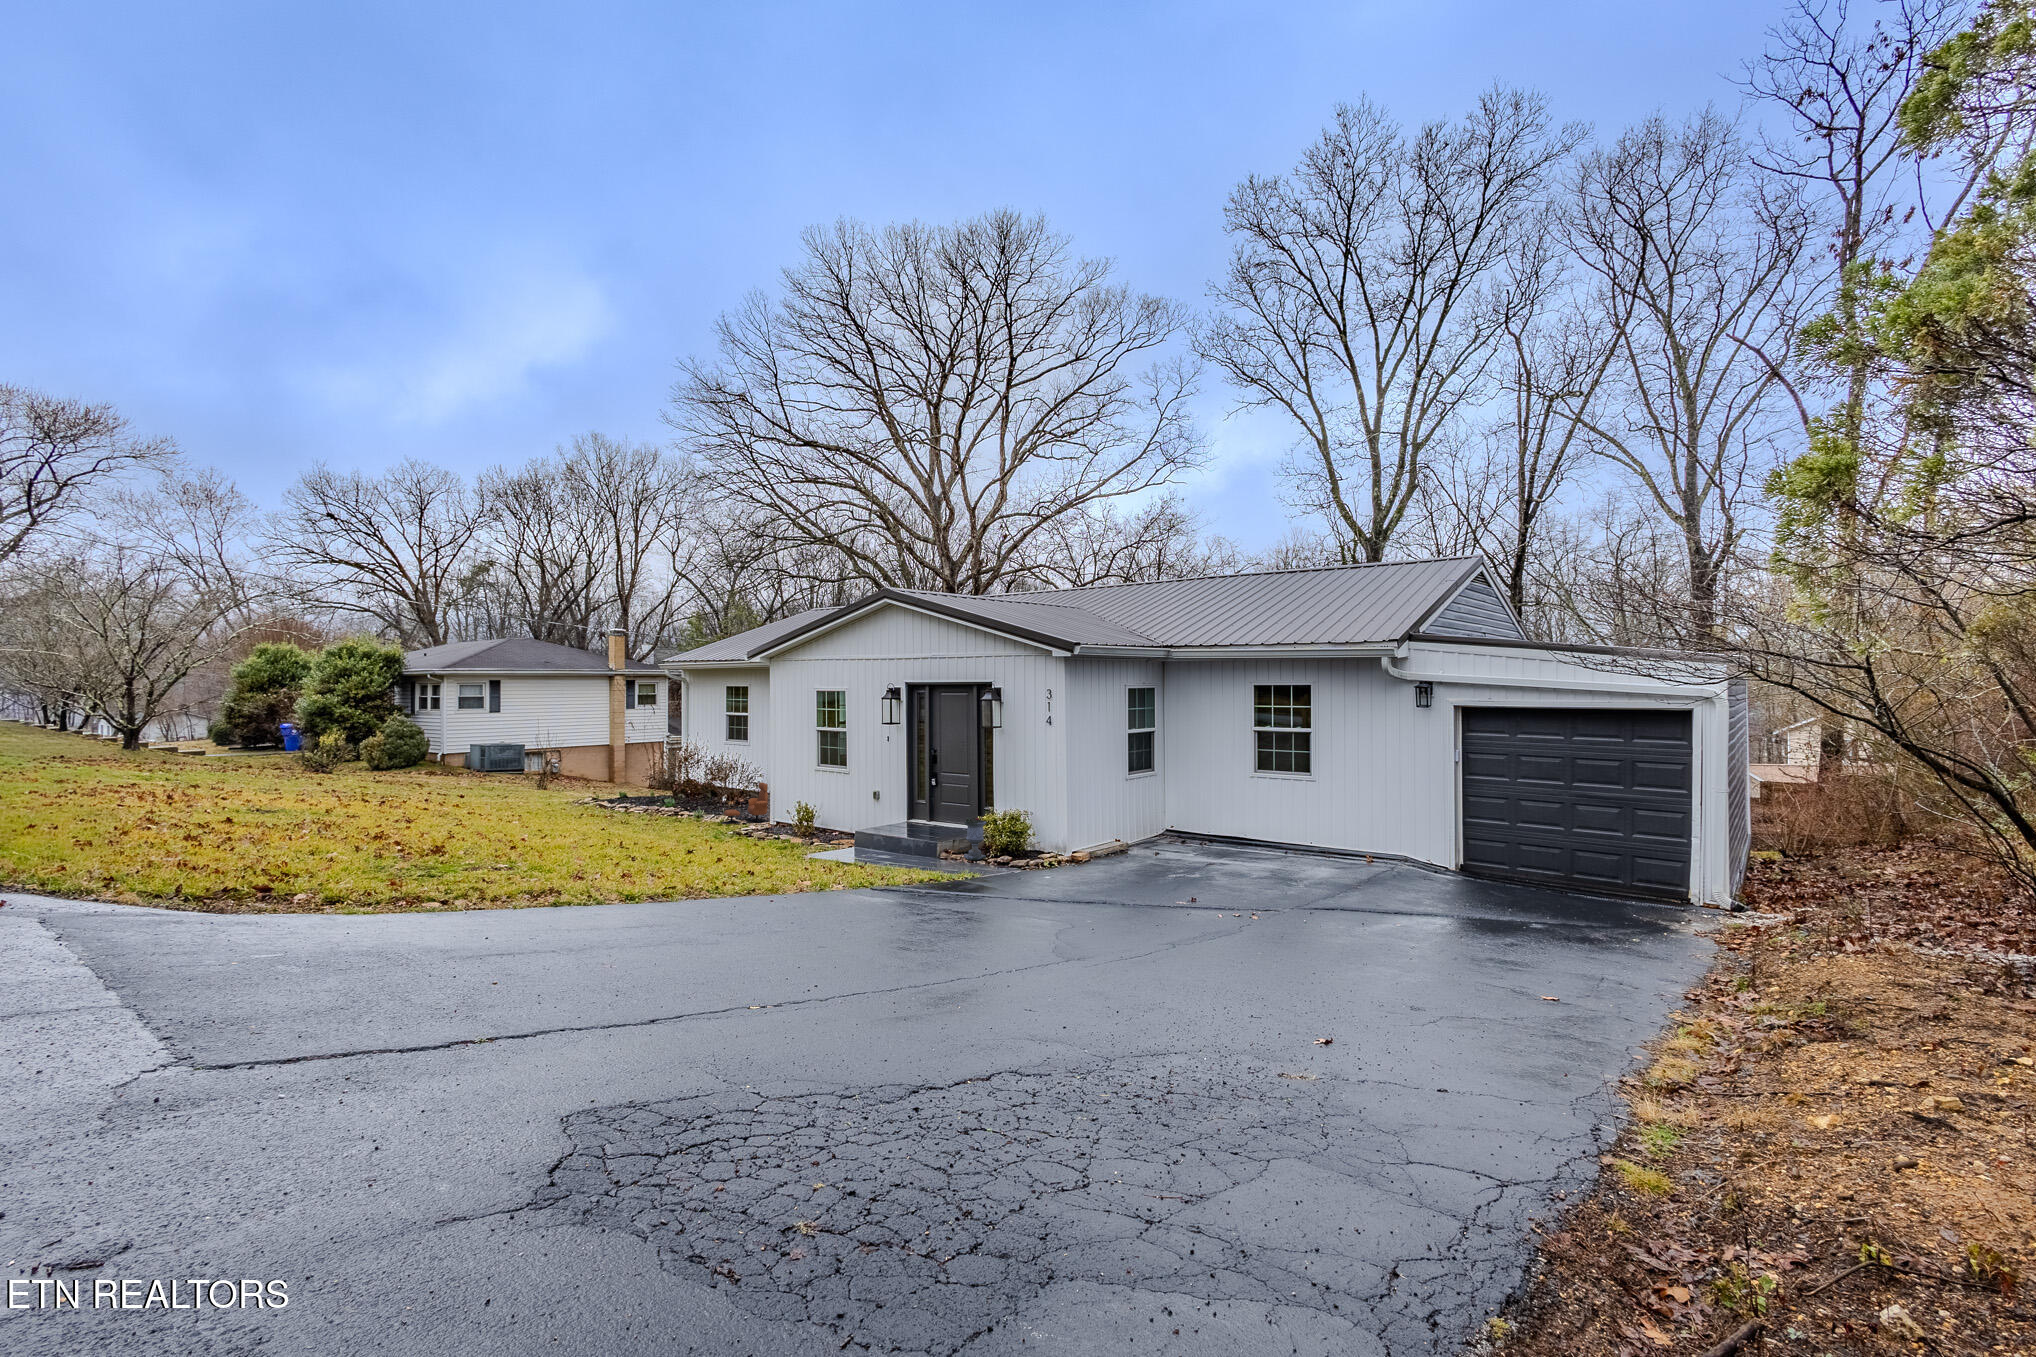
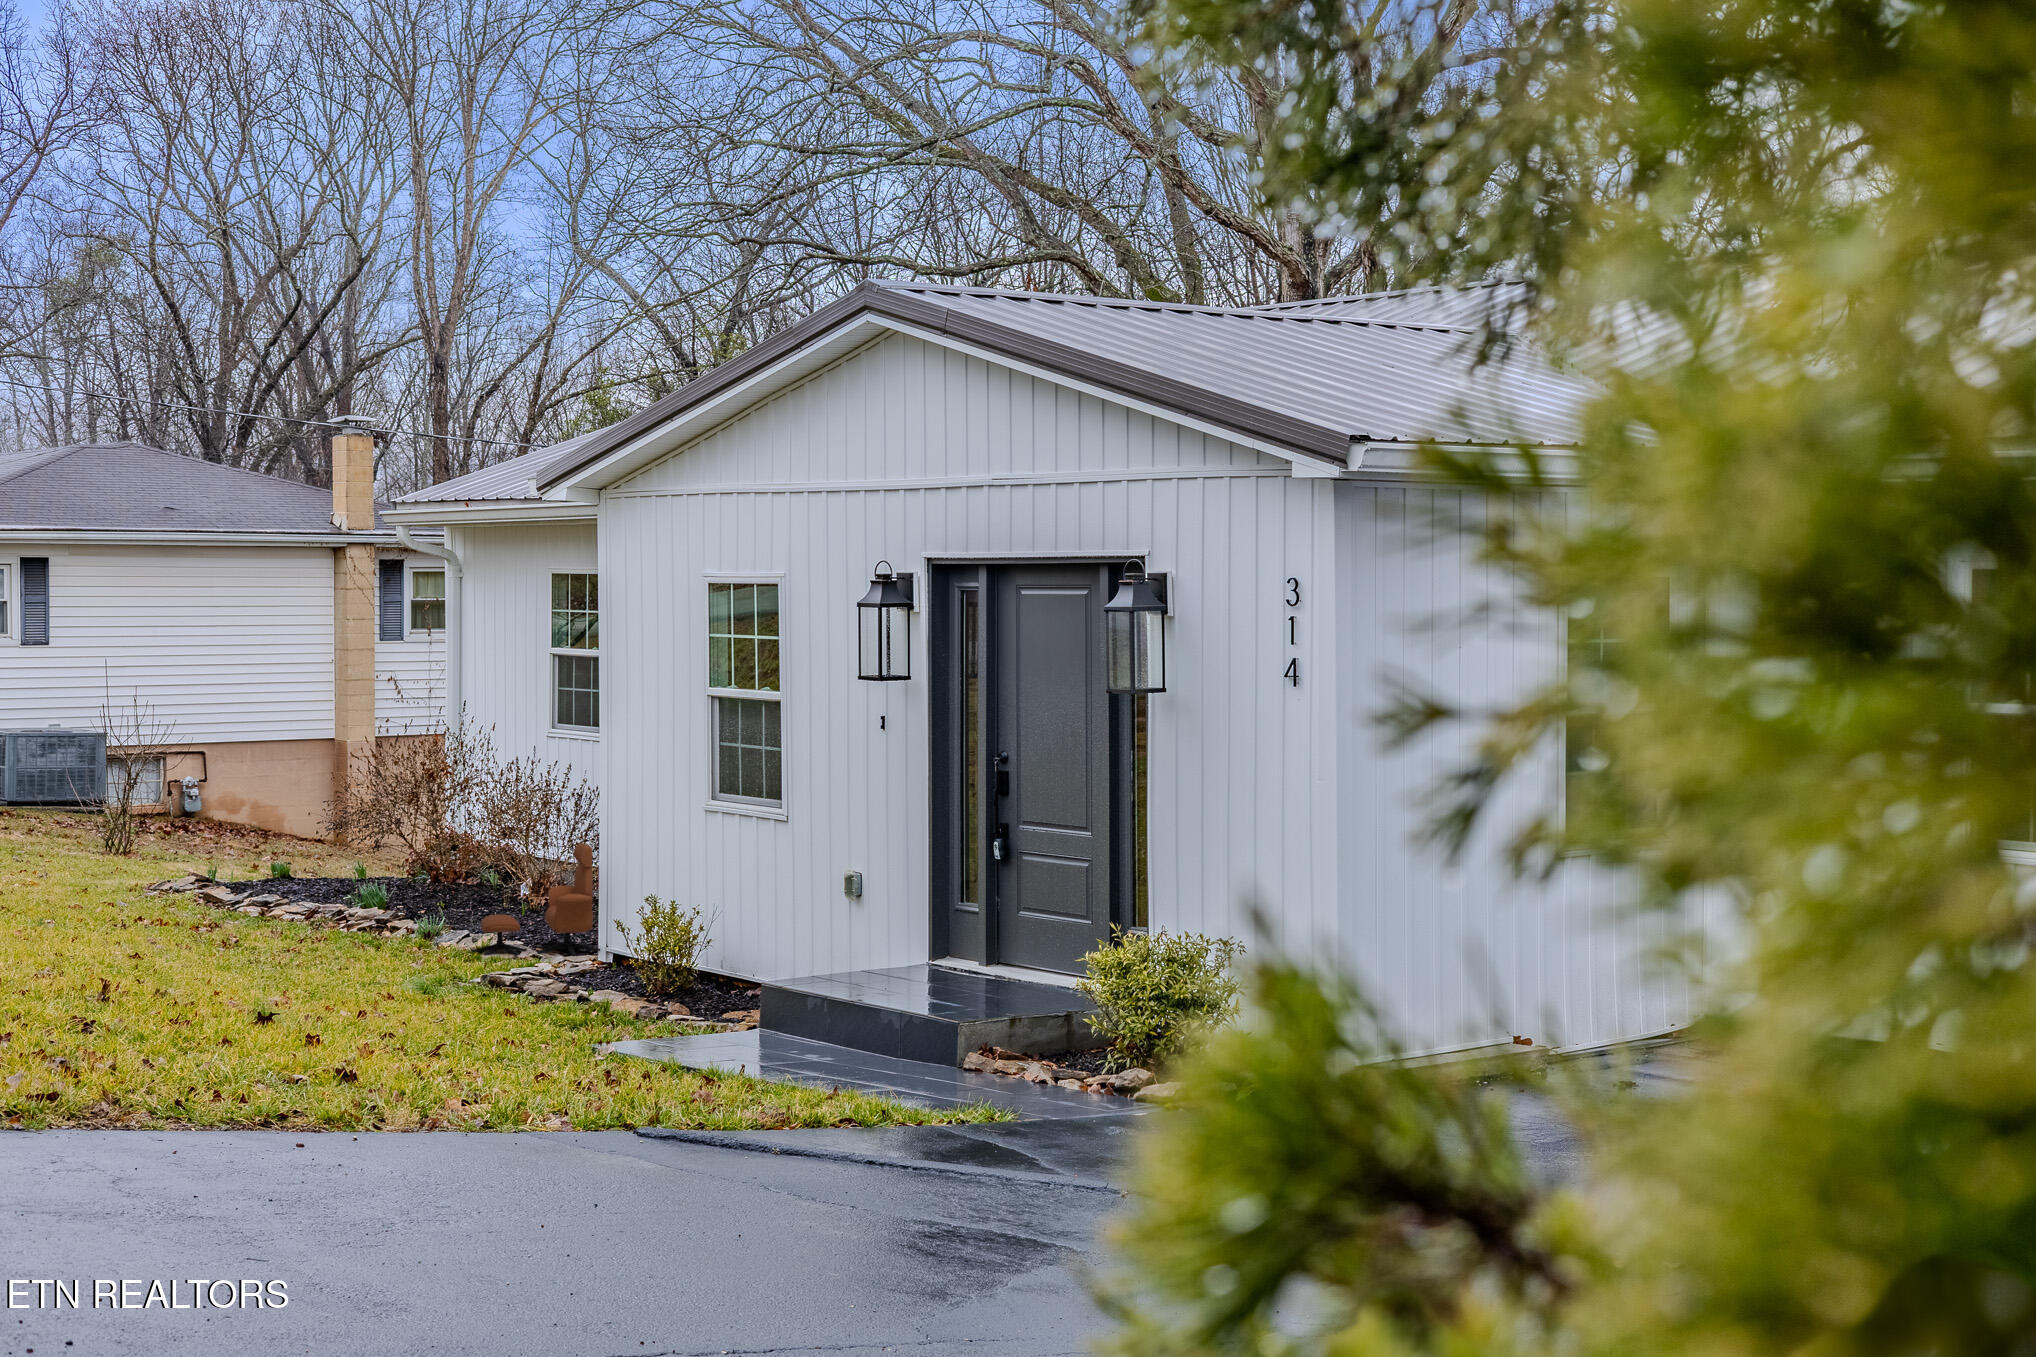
planter: present [964,816,986,860] -> none [1038,957,1107,1088]

